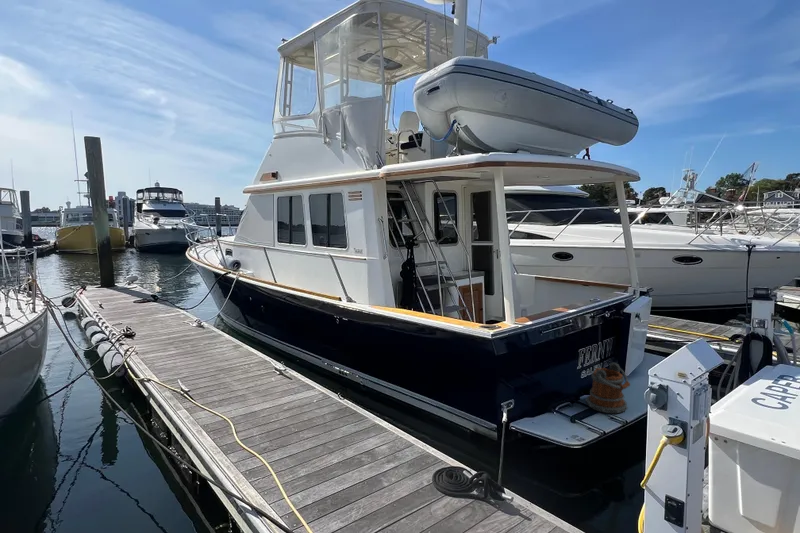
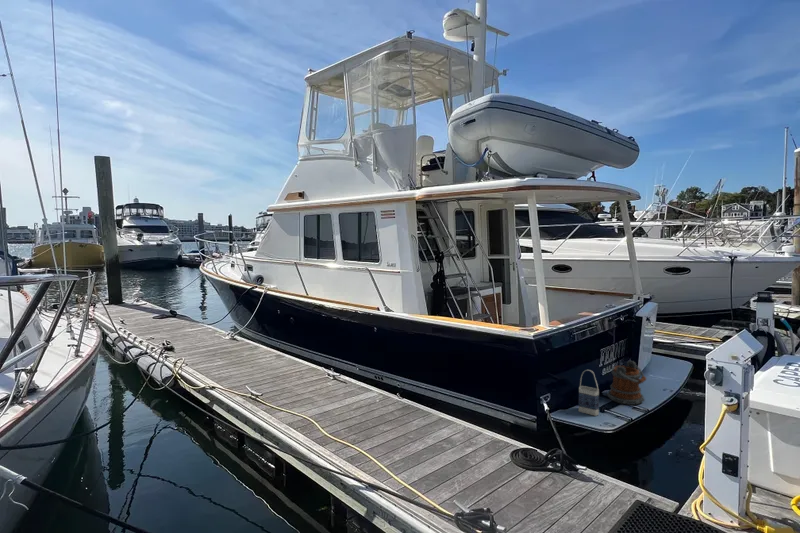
bag: none [549,374,572,426] -> present [578,370,599,416]

